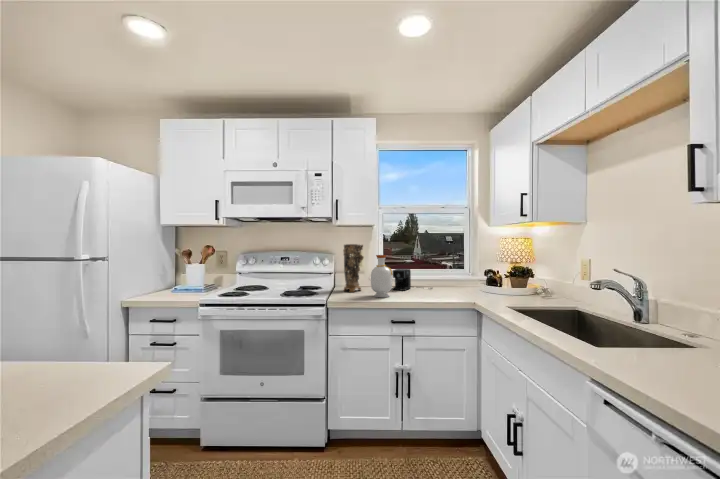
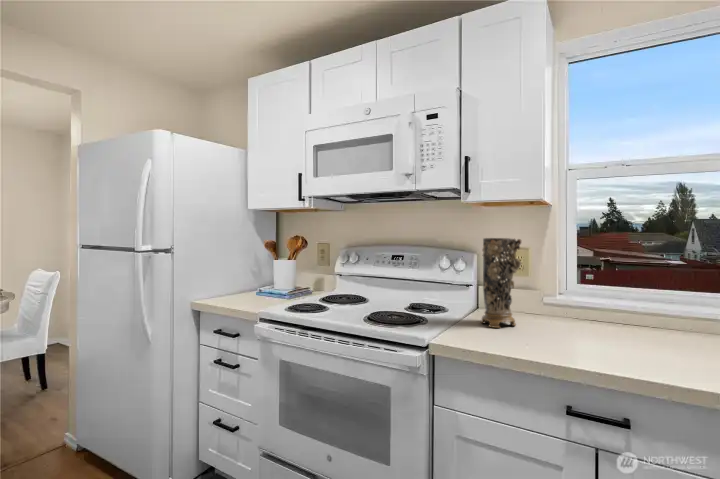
bottle: present [371,255,392,297] -> none [525,261,575,350]
coffee maker: present [393,269,432,291] -> none [585,290,692,342]

